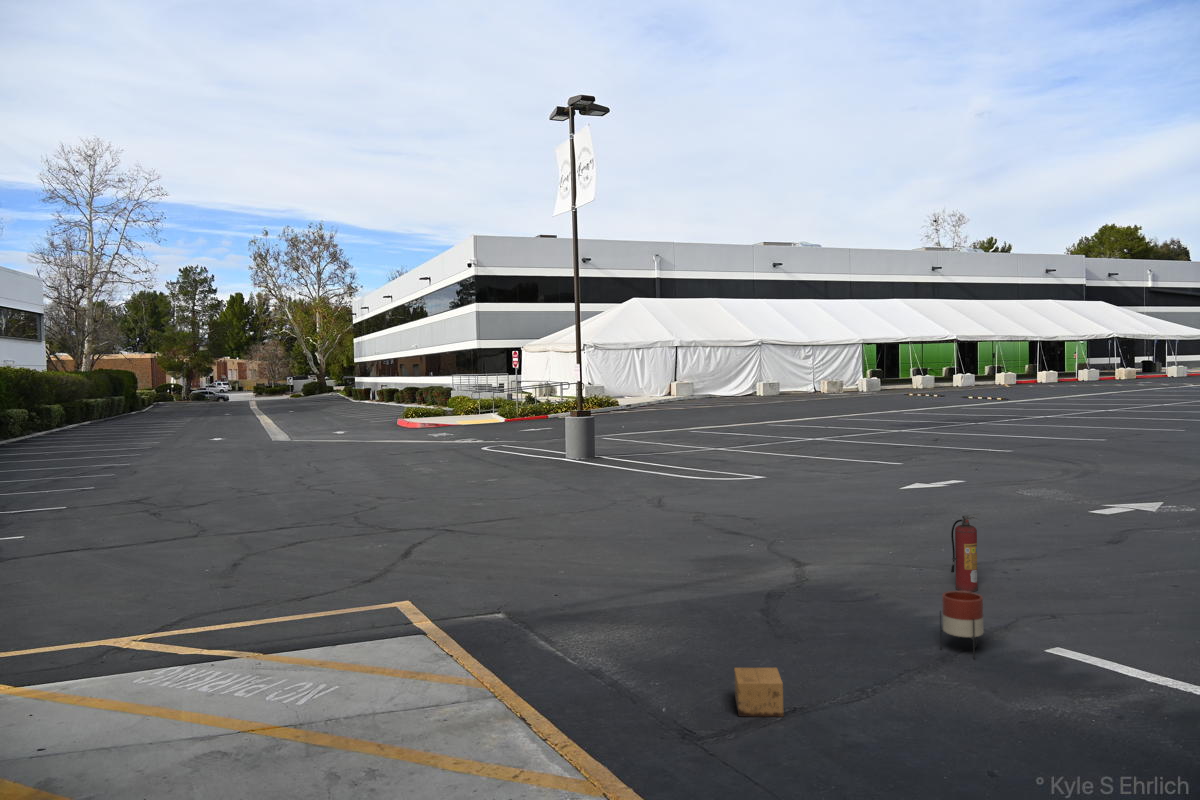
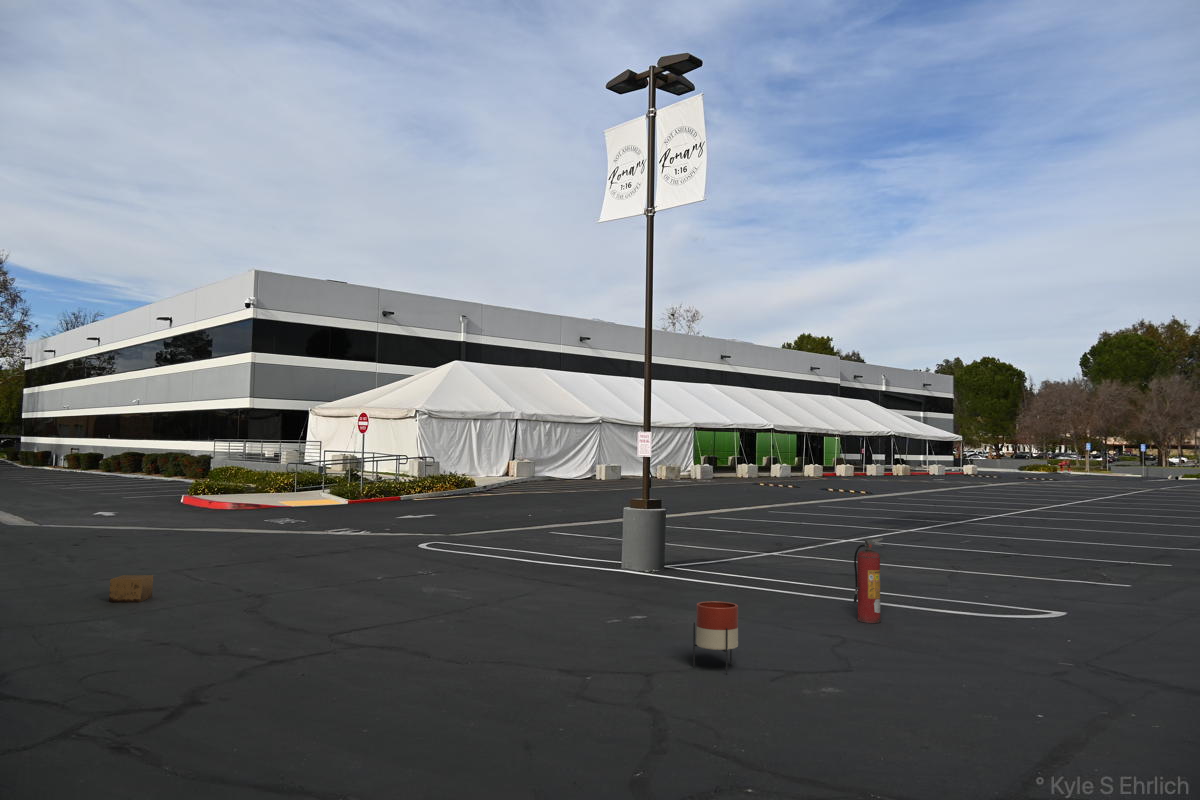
planter: present [940,591,984,659] -> present [693,601,738,674]
cardboard box: present [734,668,784,717] -> present [109,575,153,602]

